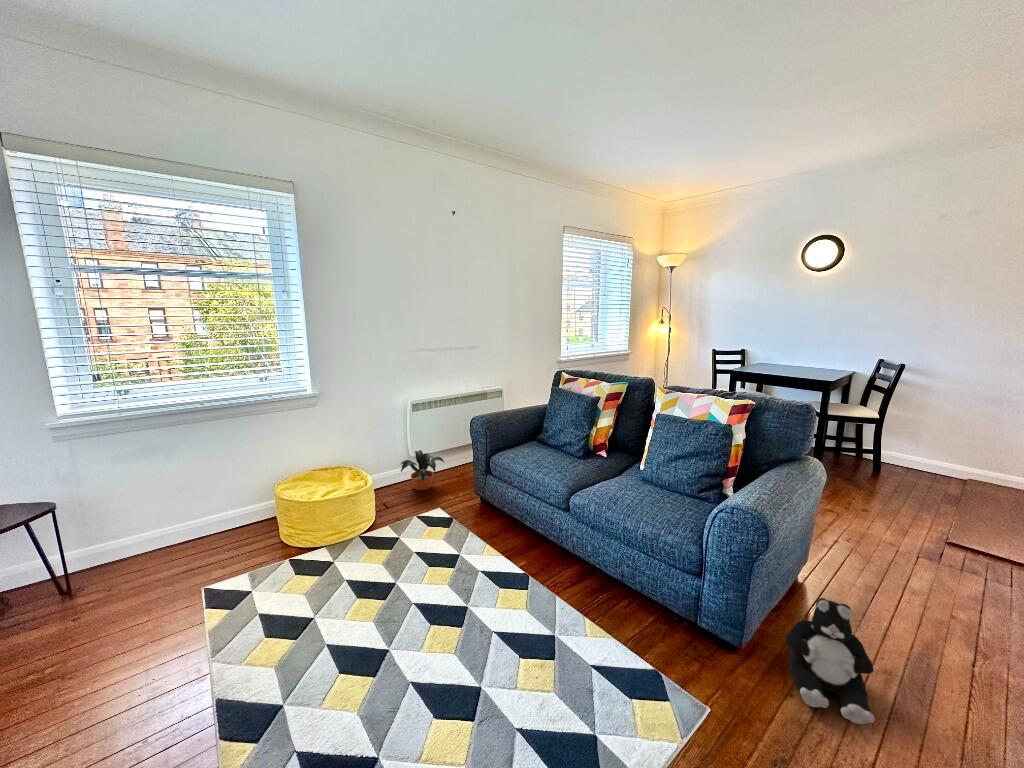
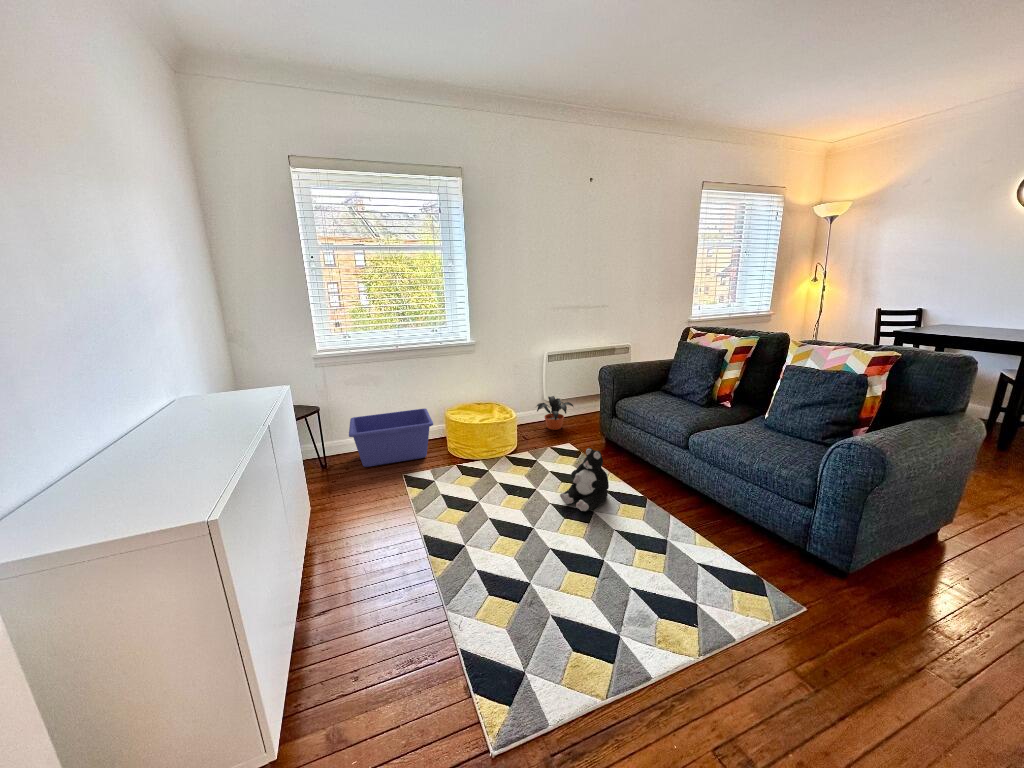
storage bin: none [109,483,255,581] -> present [349,409,433,467]
plush toy: present [785,598,875,724] -> present [560,448,609,511]

